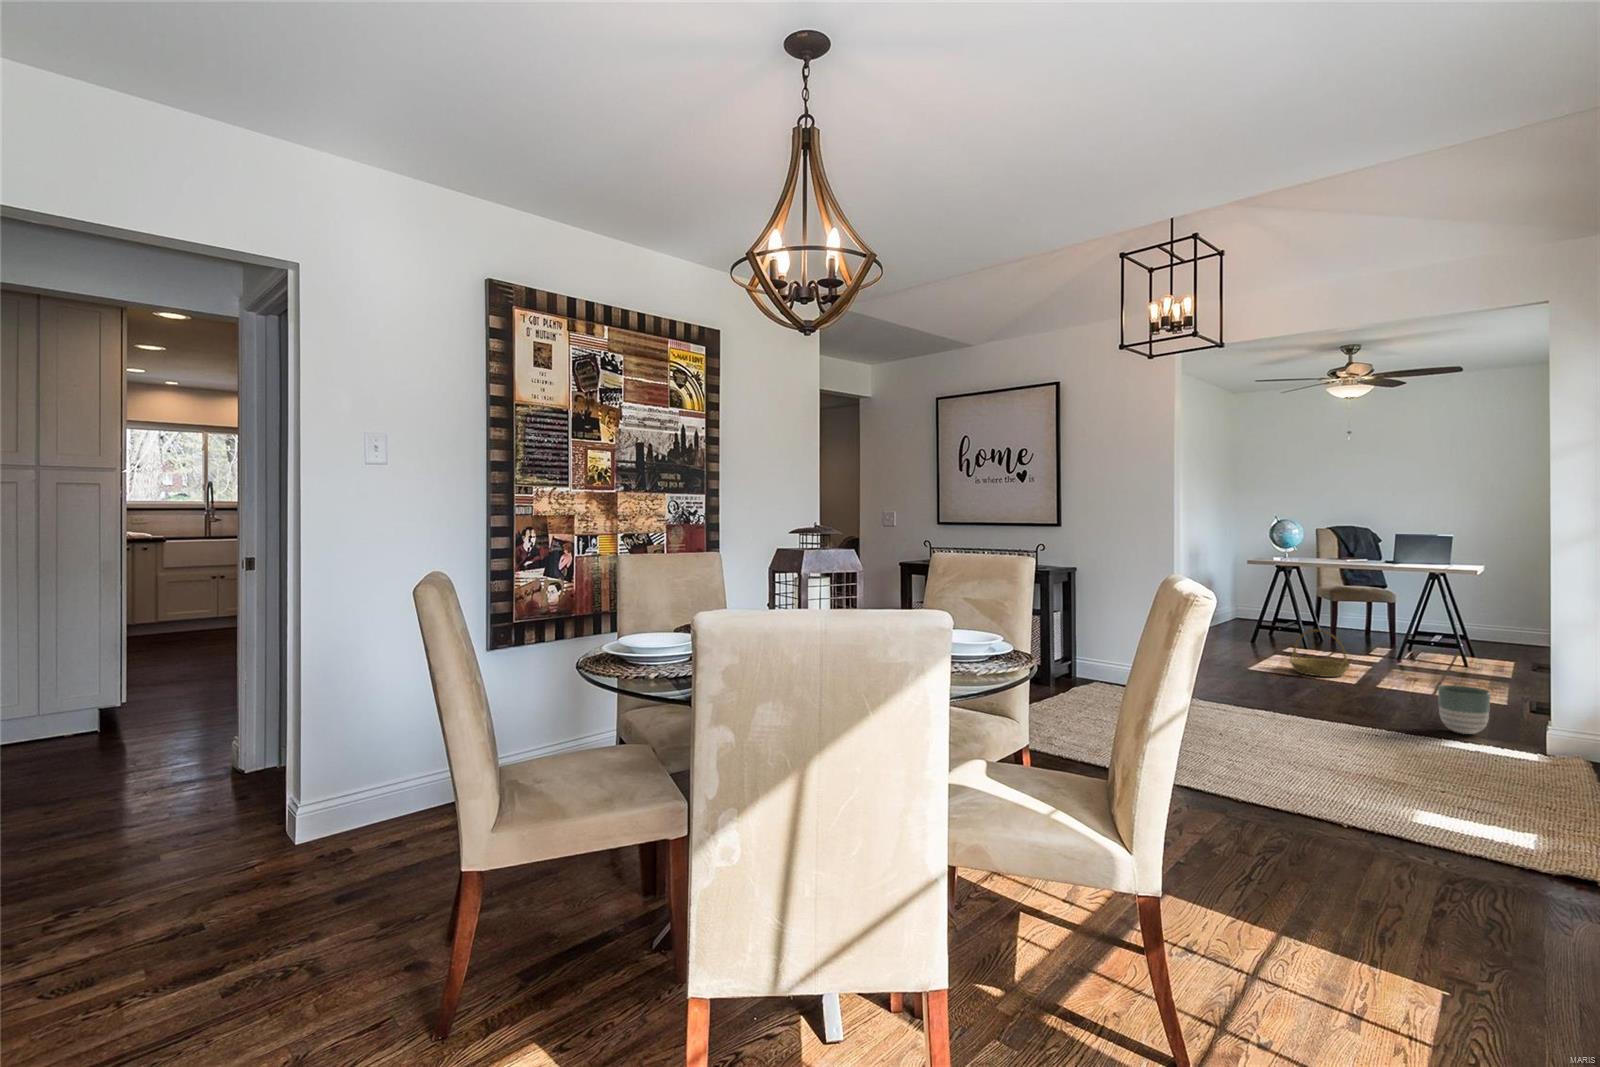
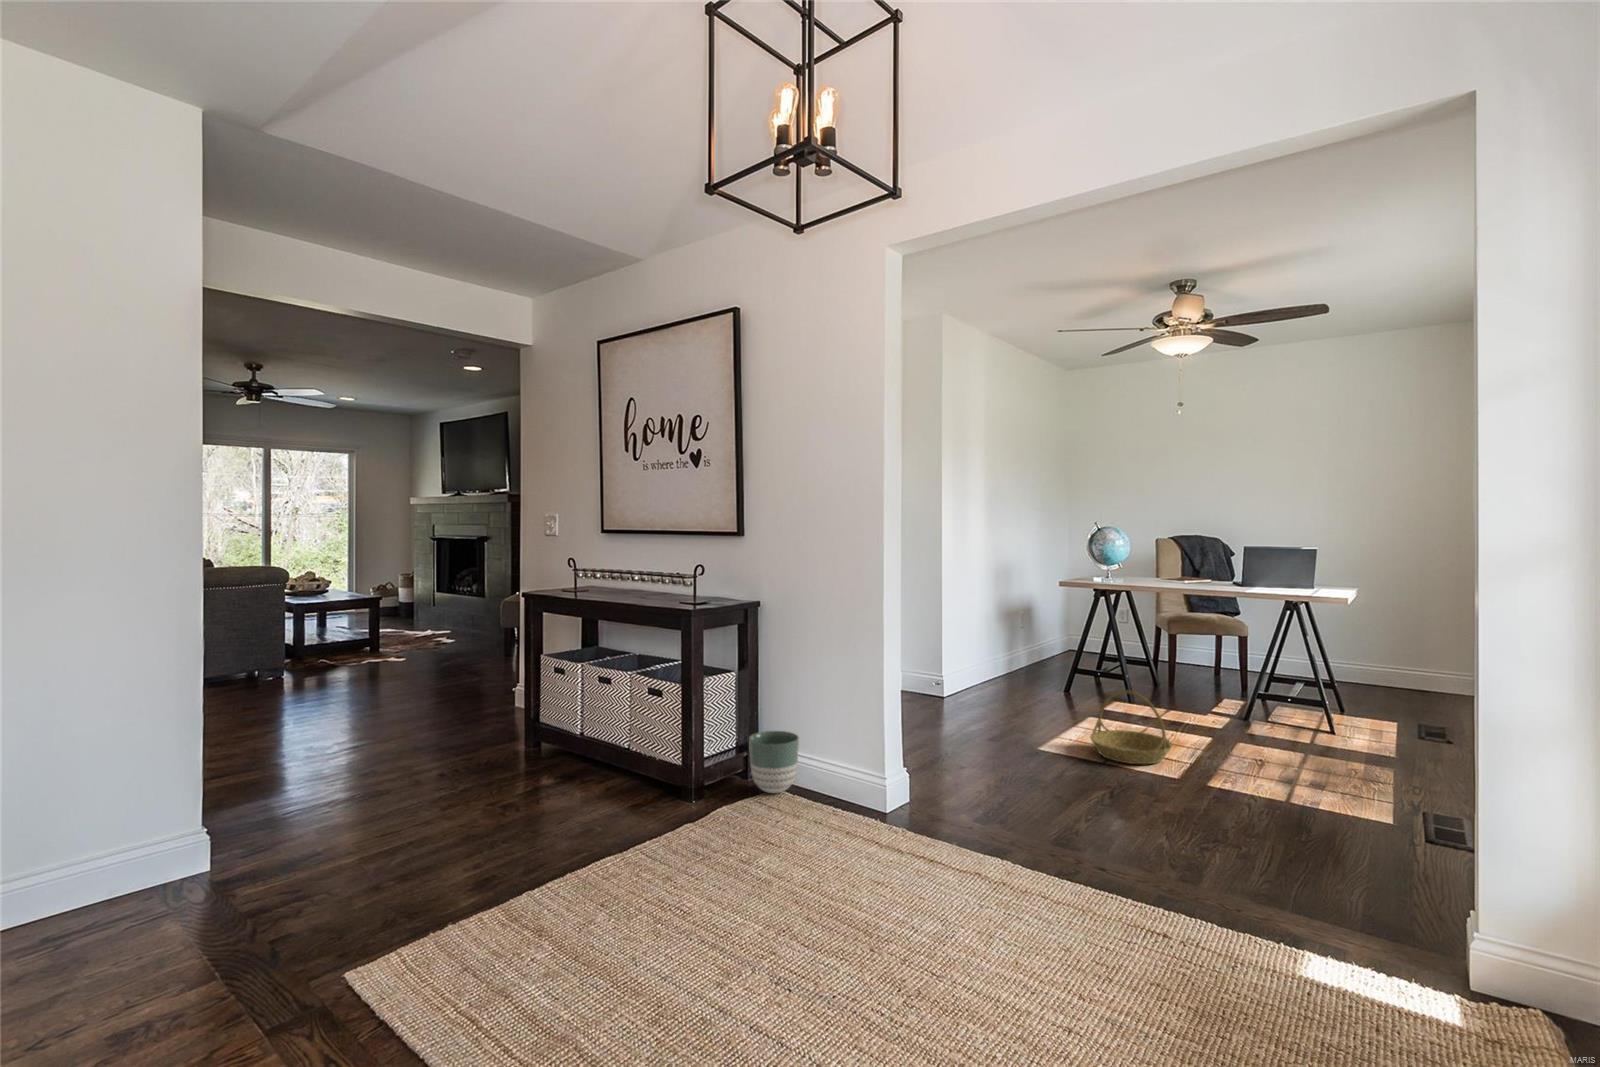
planter: present [1438,685,1491,734] -> present [749,731,799,793]

